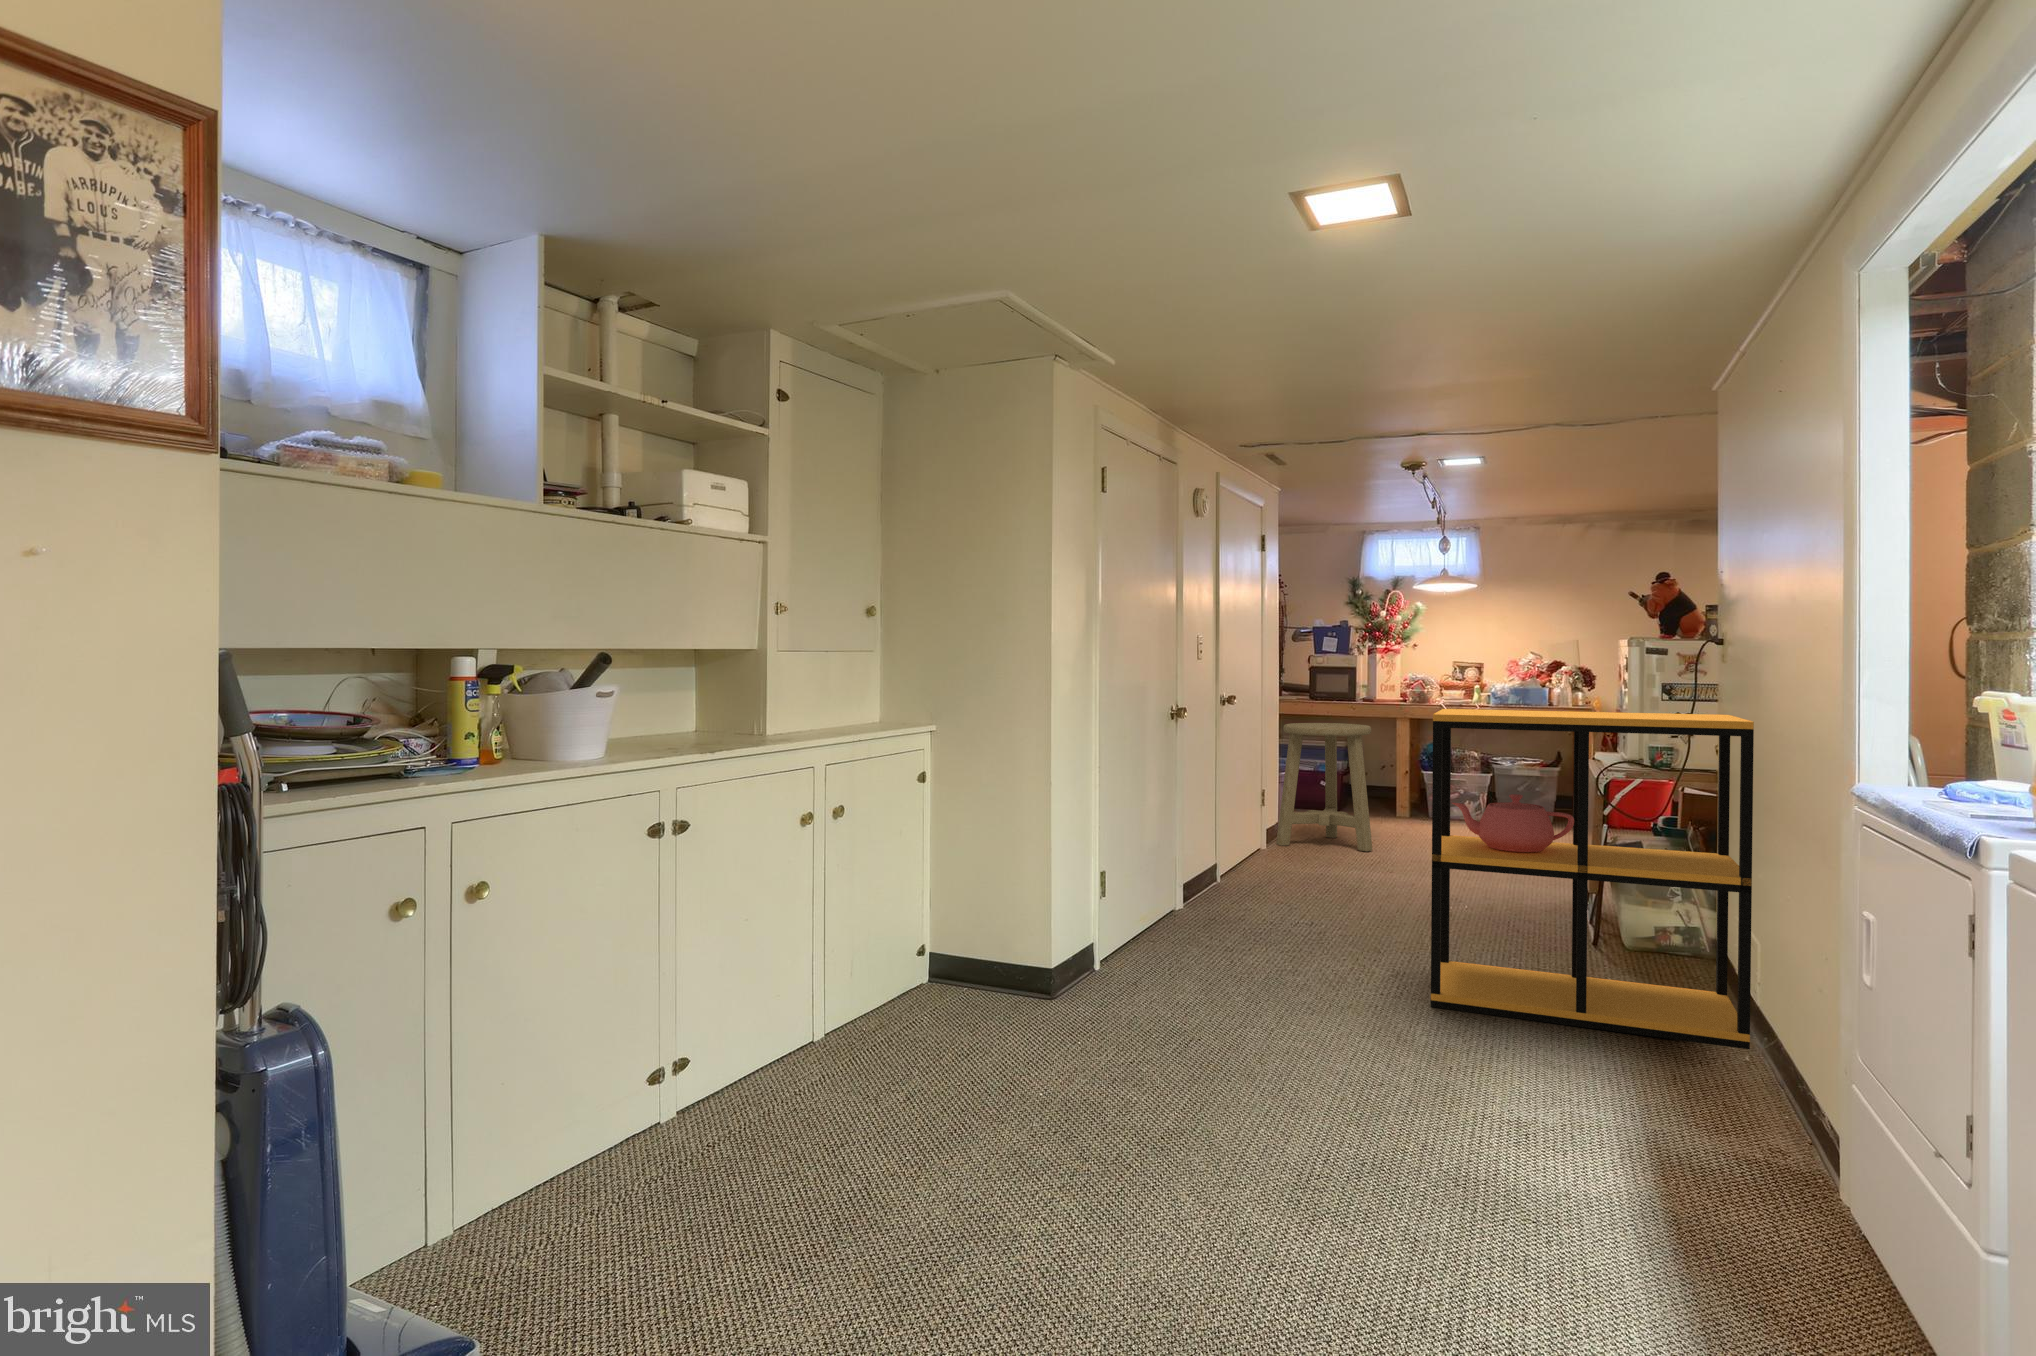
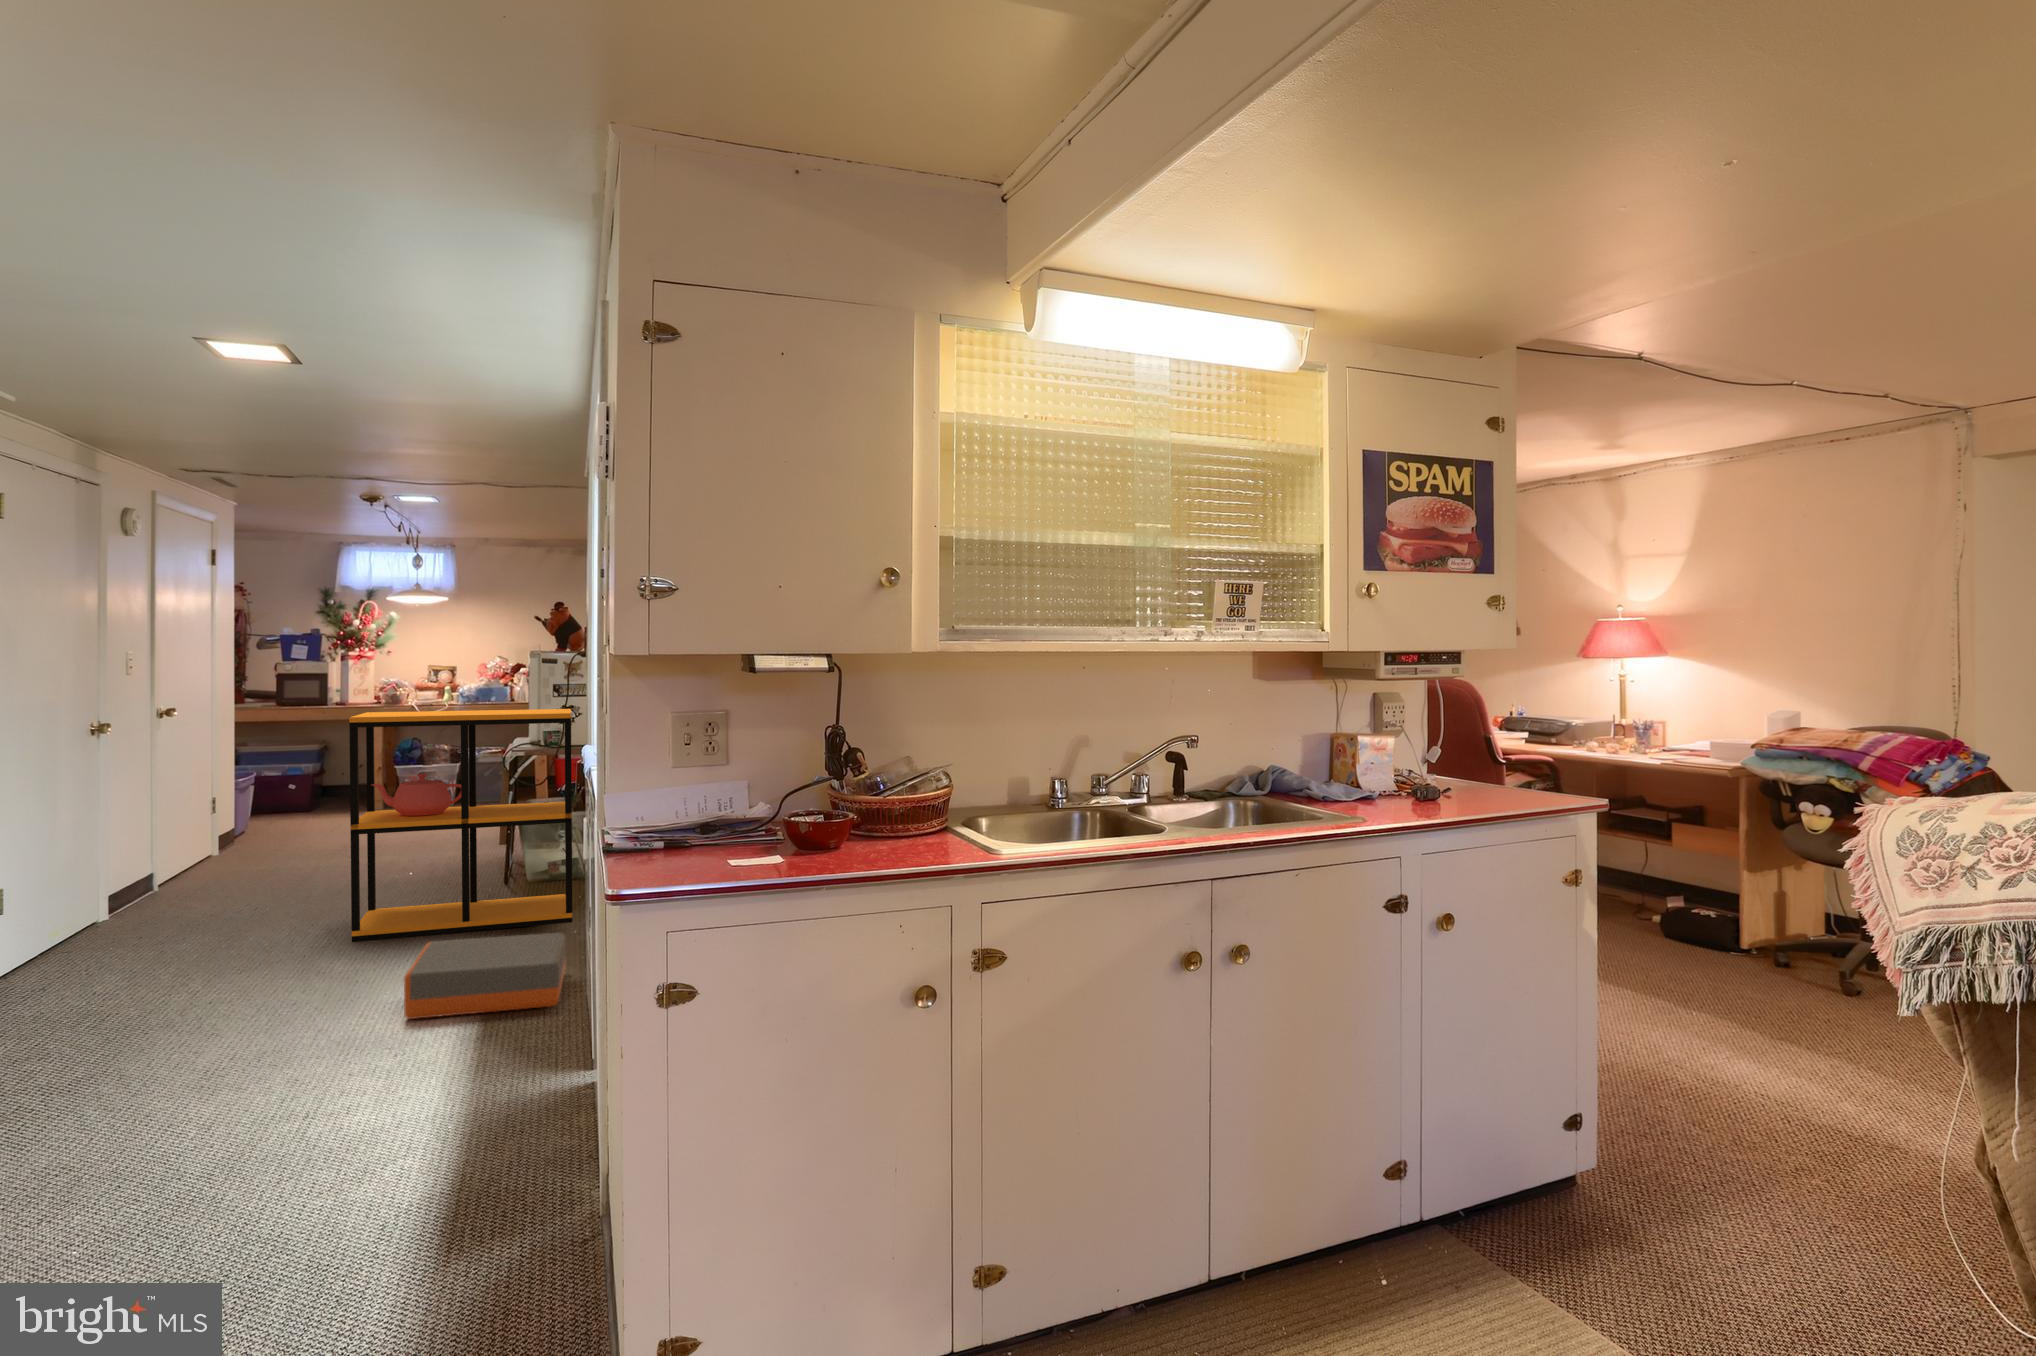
stool: present [1276,723,1372,851] -> none [231,727,335,848]
storage box: none [1557,1061,1841,1260] -> present [404,933,566,1019]

